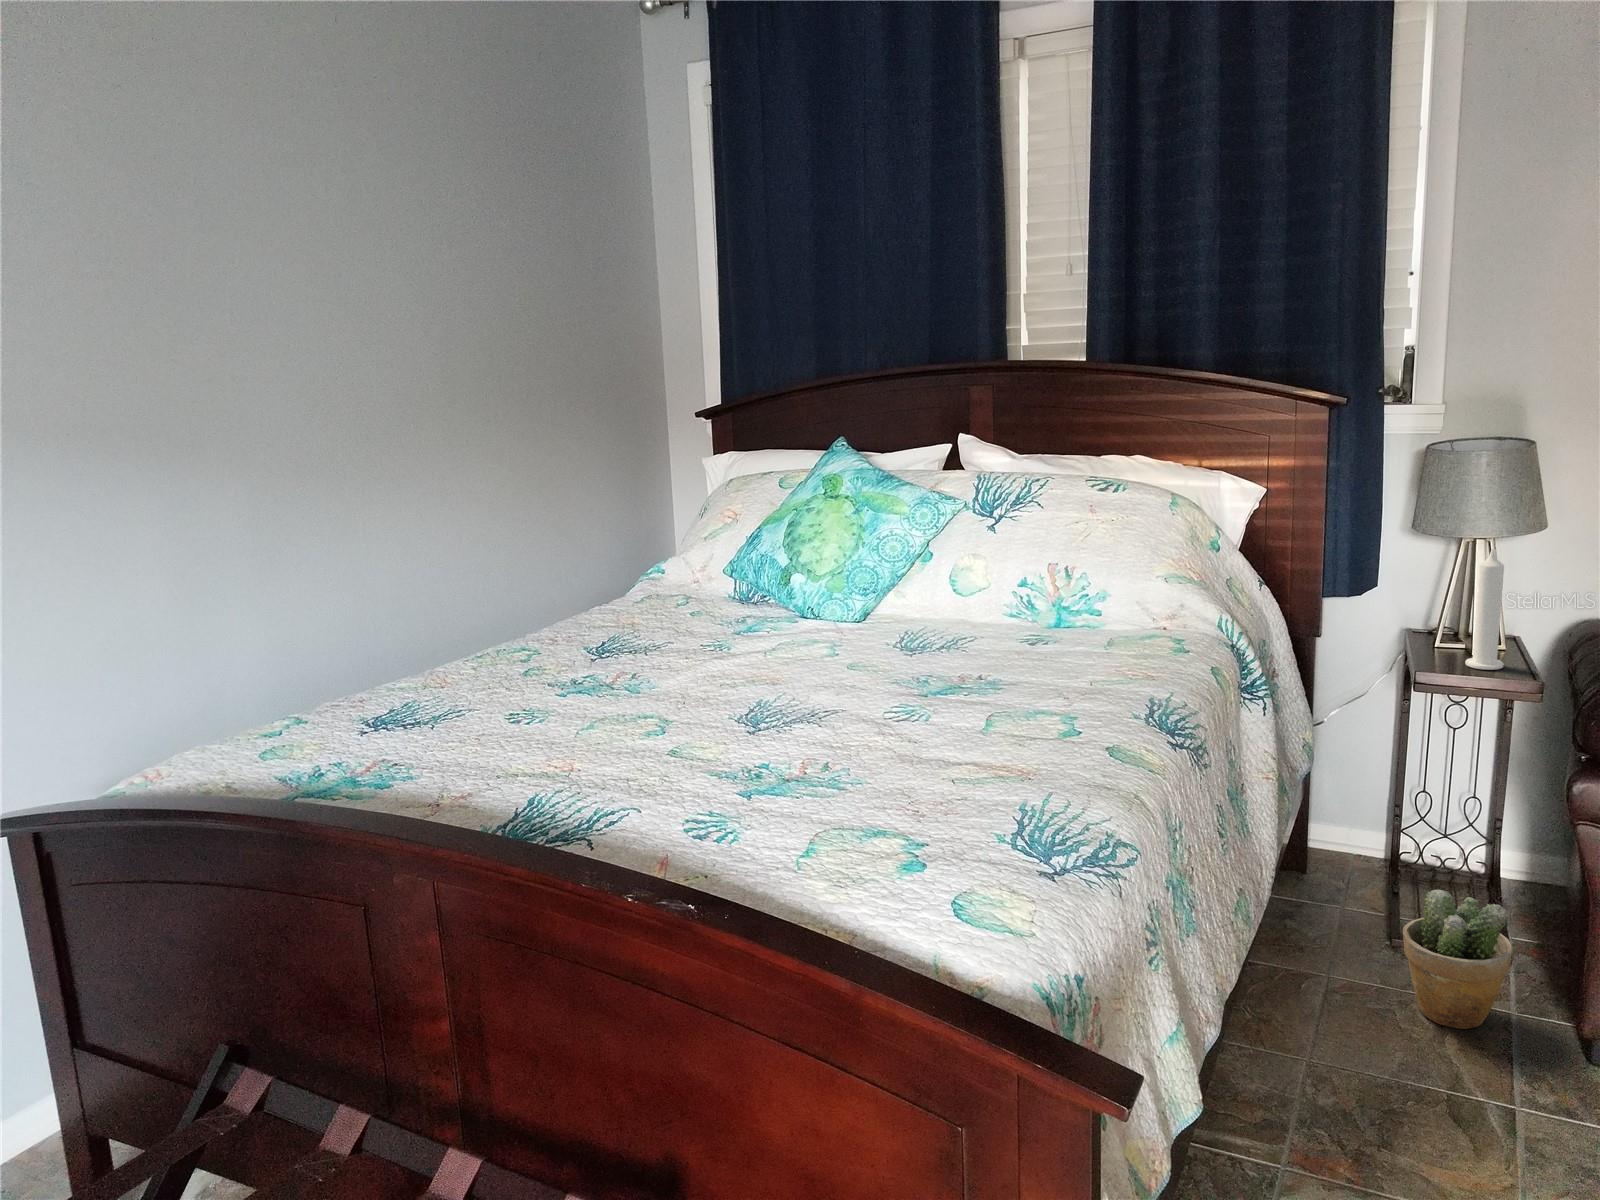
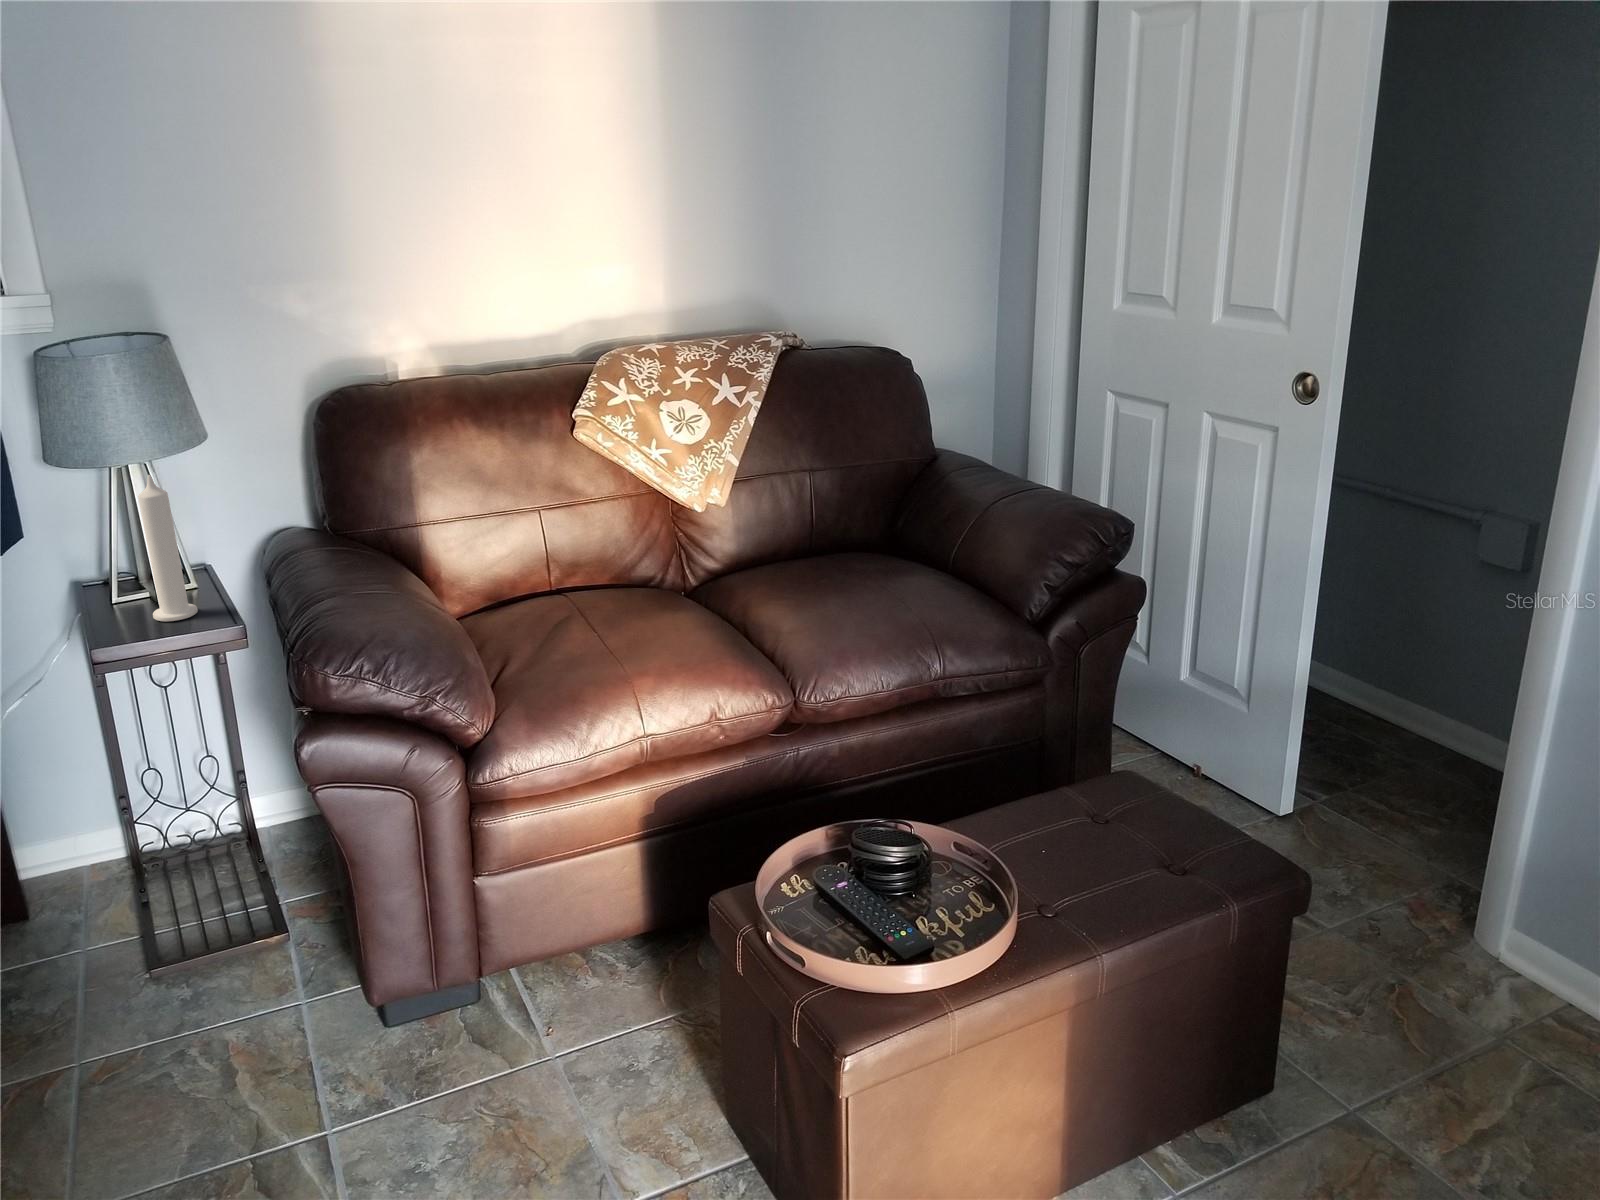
potted plant: present [1403,890,1513,1029] -> none [156,904,285,1063]

